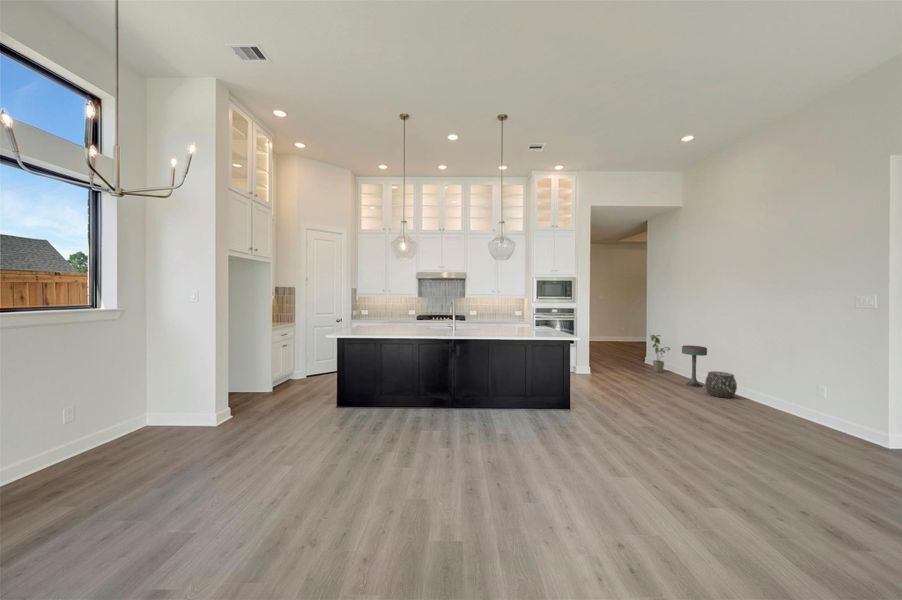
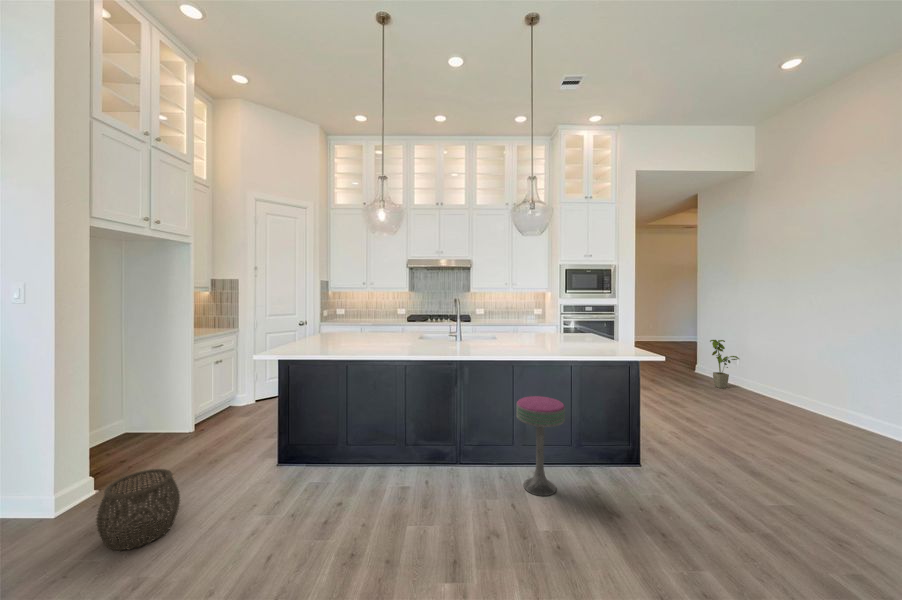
bar stool: present [682,345,707,387] -> present [516,396,565,496]
woven basket: present [705,371,737,398] -> present [96,469,180,551]

